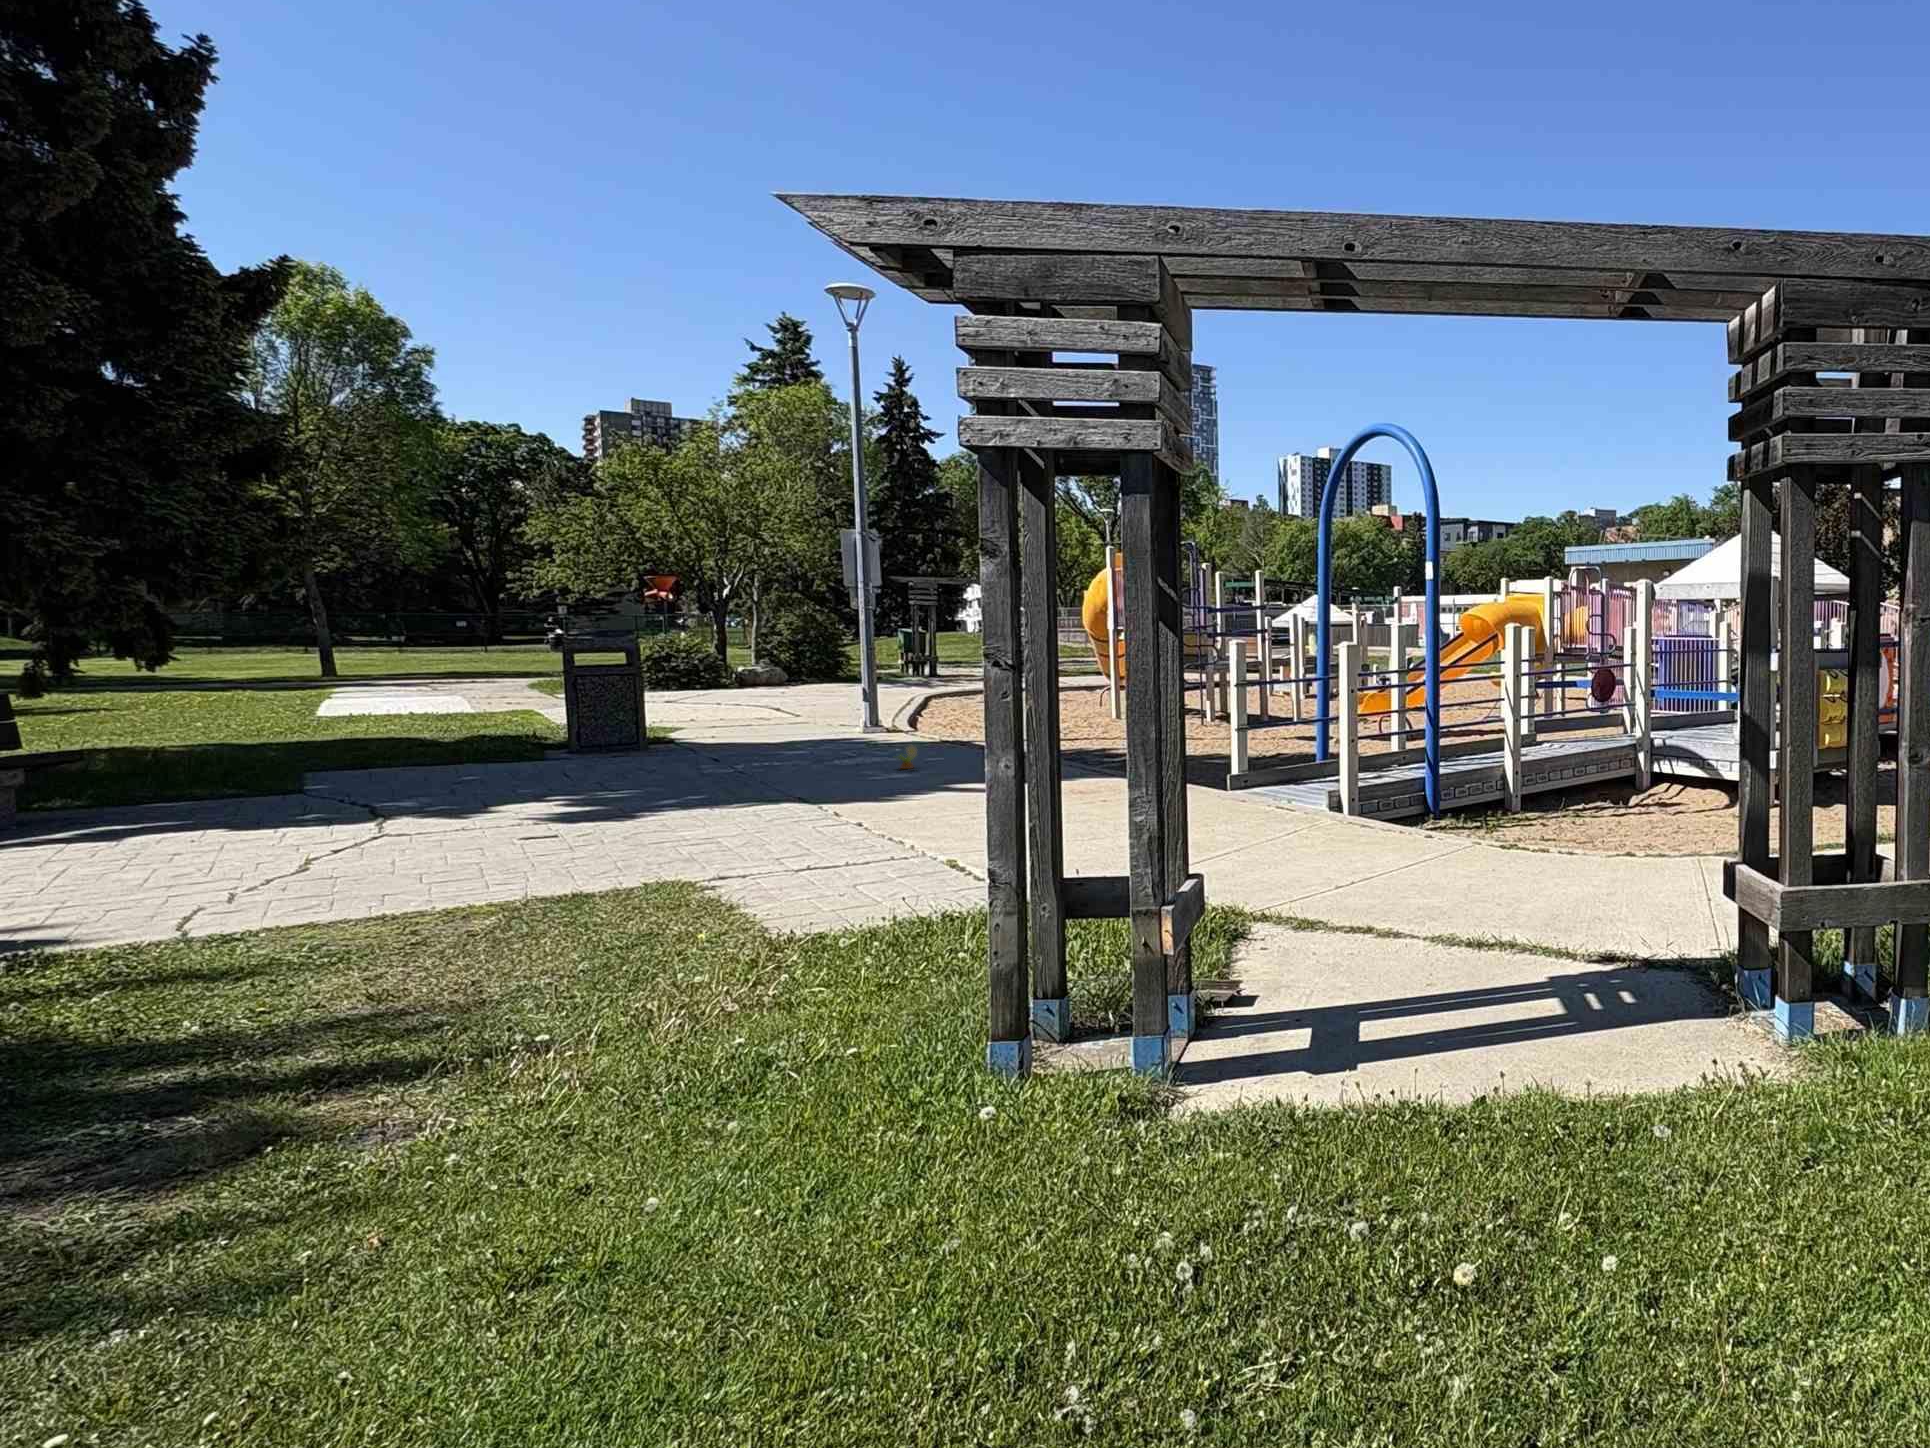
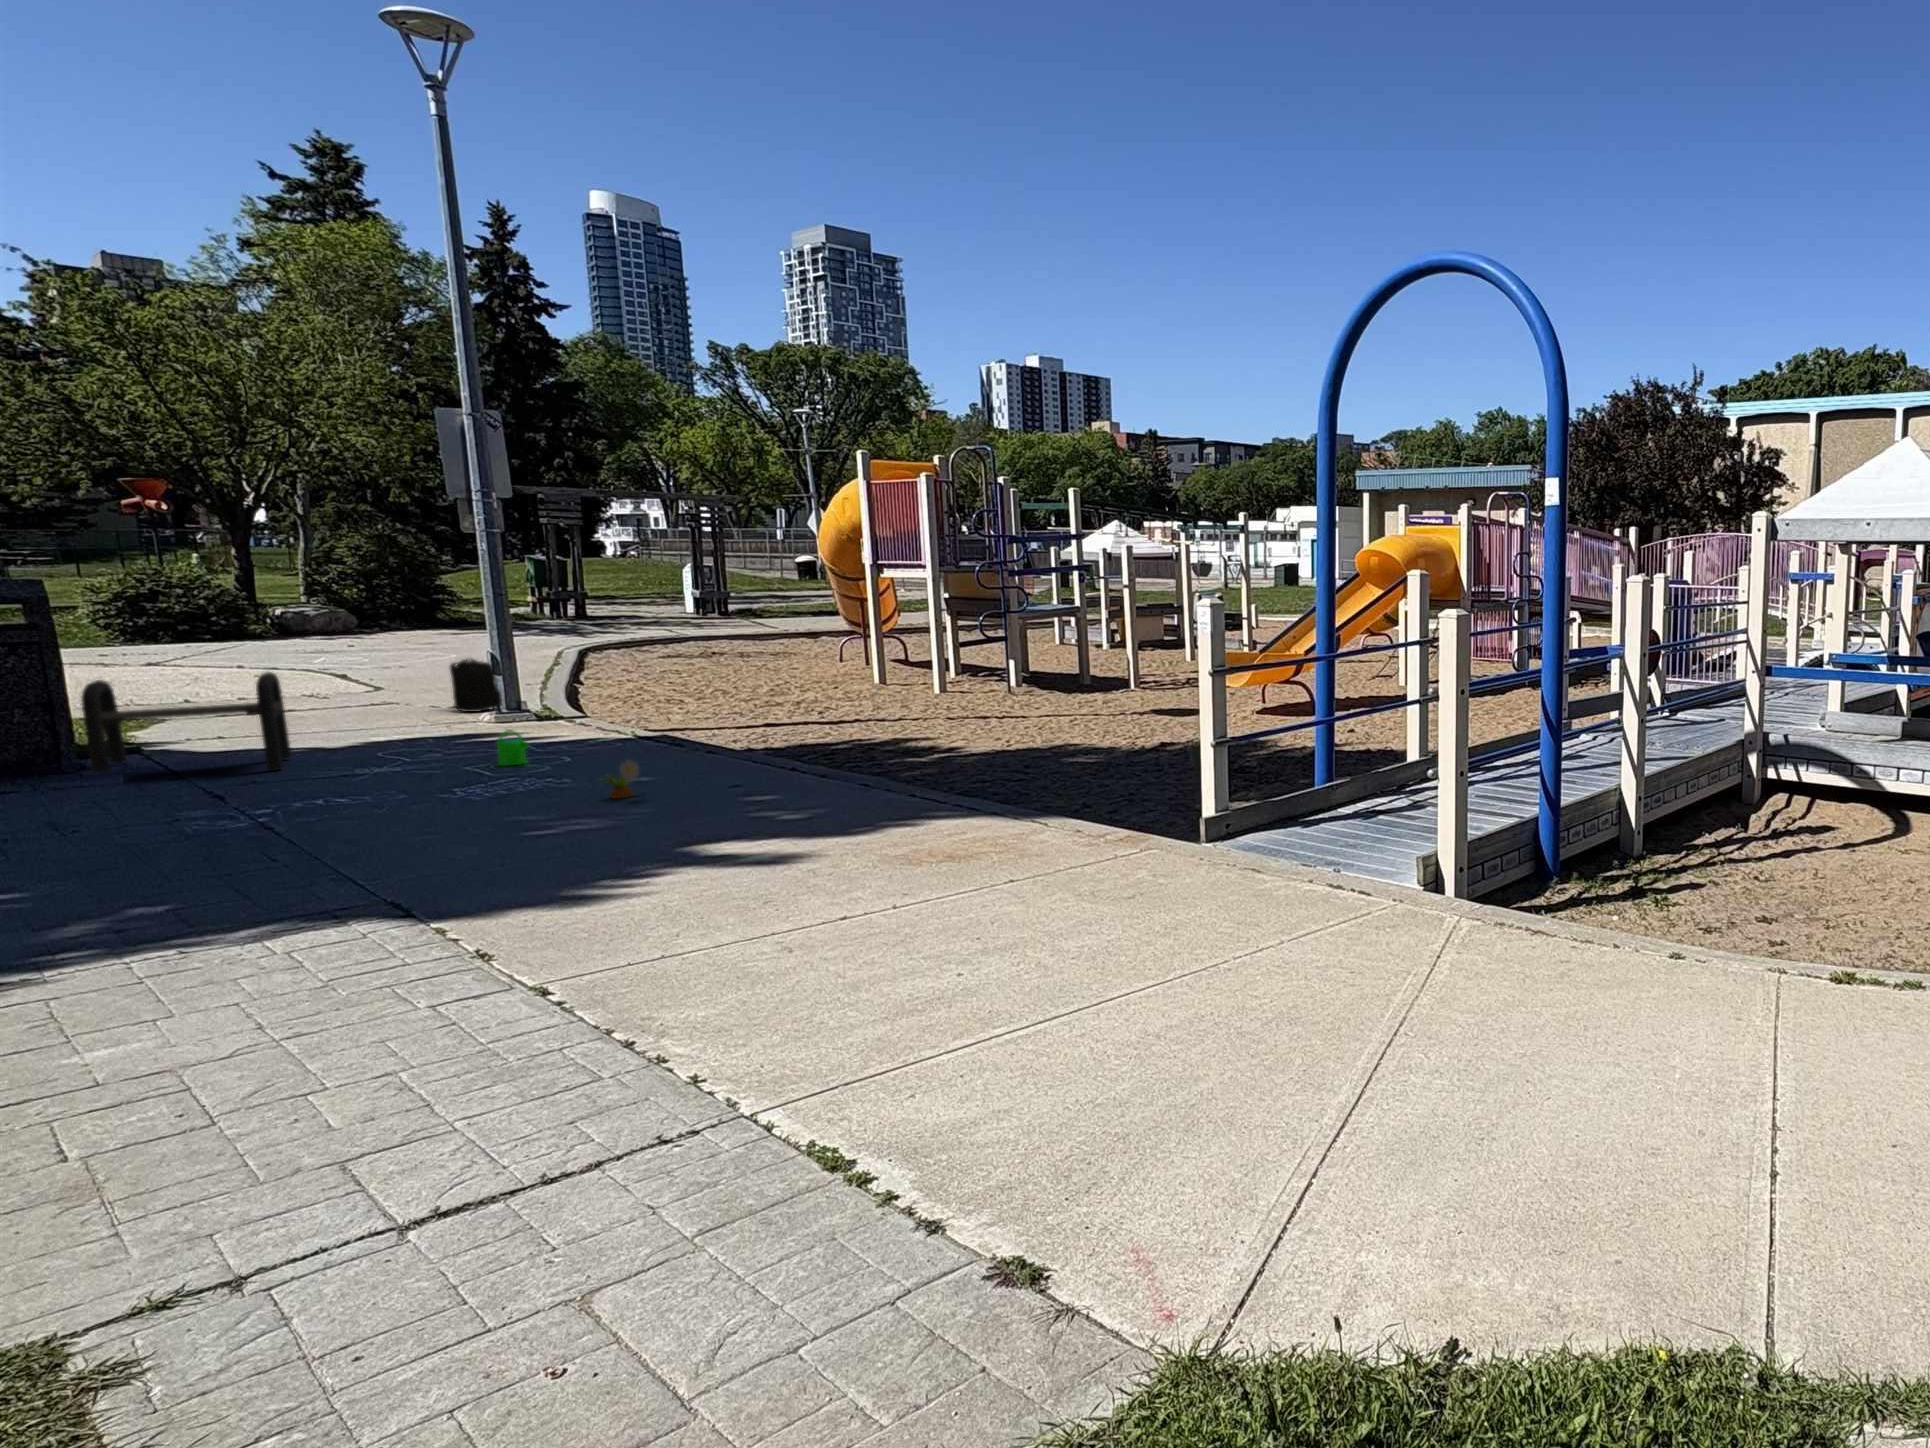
backpack: none [833,692,863,727] -> present [450,658,502,712]
bench: none [634,694,738,758] -> present [81,672,291,774]
watering can: none [847,730,865,753] -> present [497,729,529,766]

